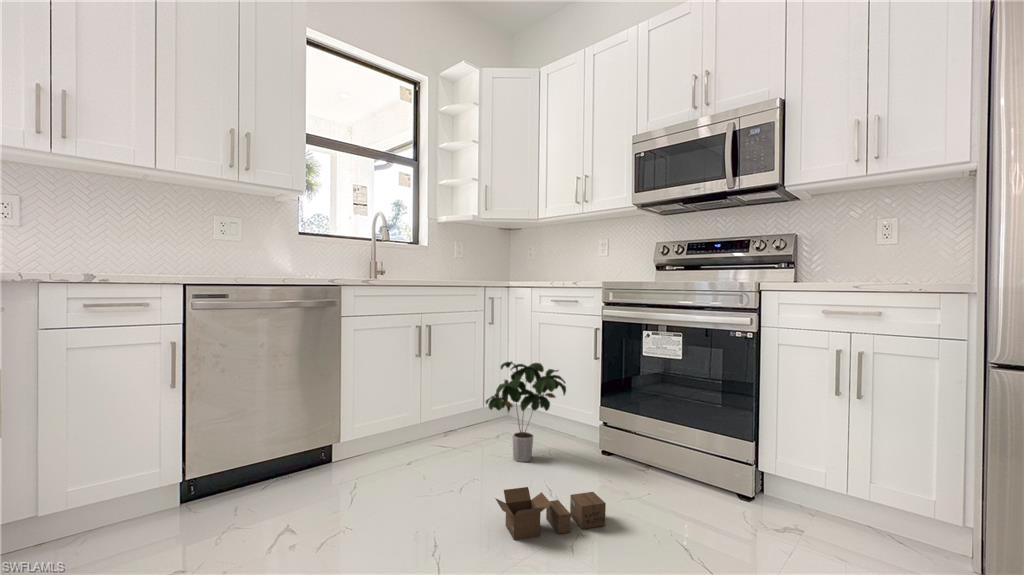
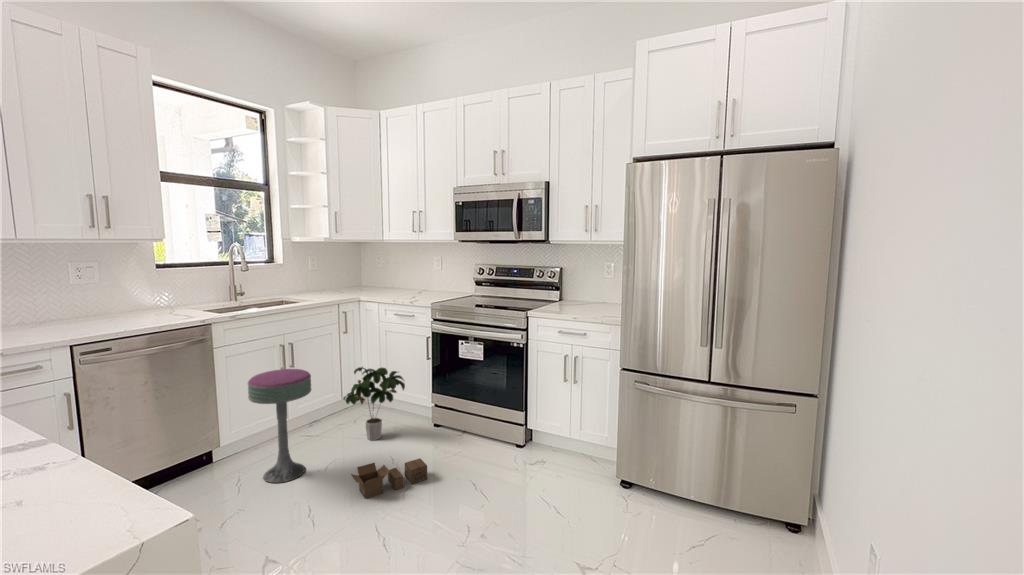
bar stool: none [373,348,449,498] -> present [248,369,311,483]

